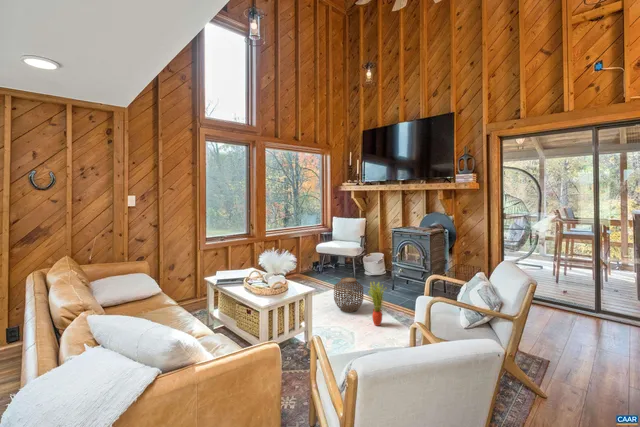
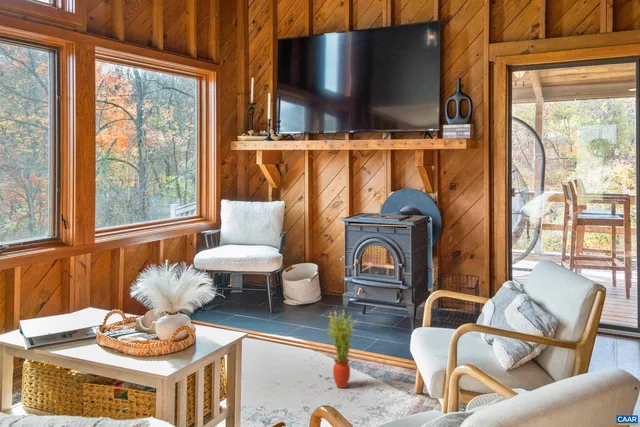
woven basket: present [334,277,364,312] -> none [255,309,309,371]

